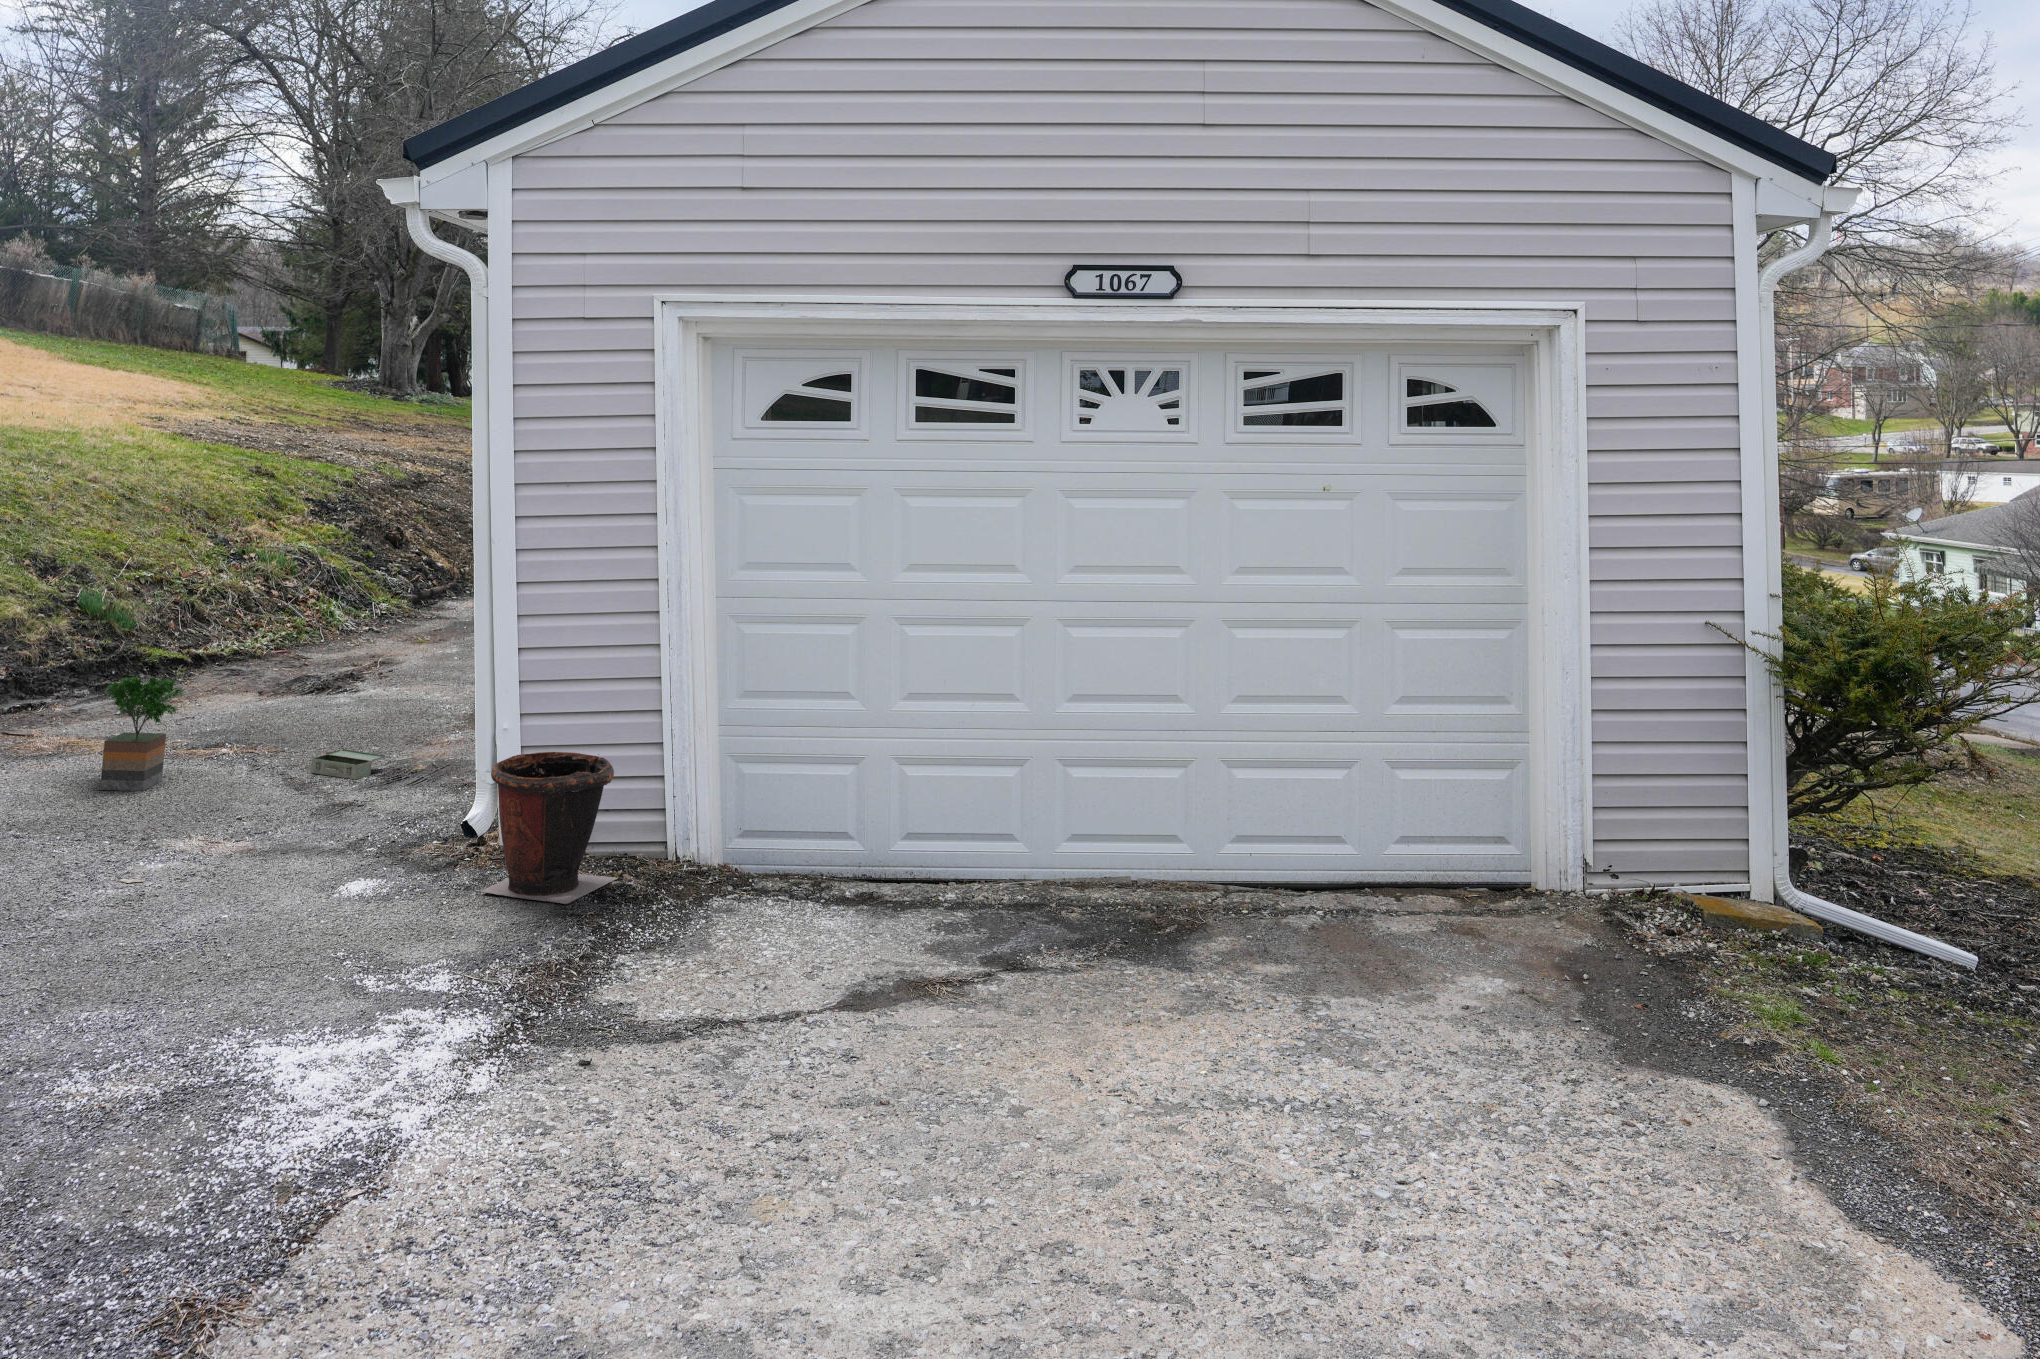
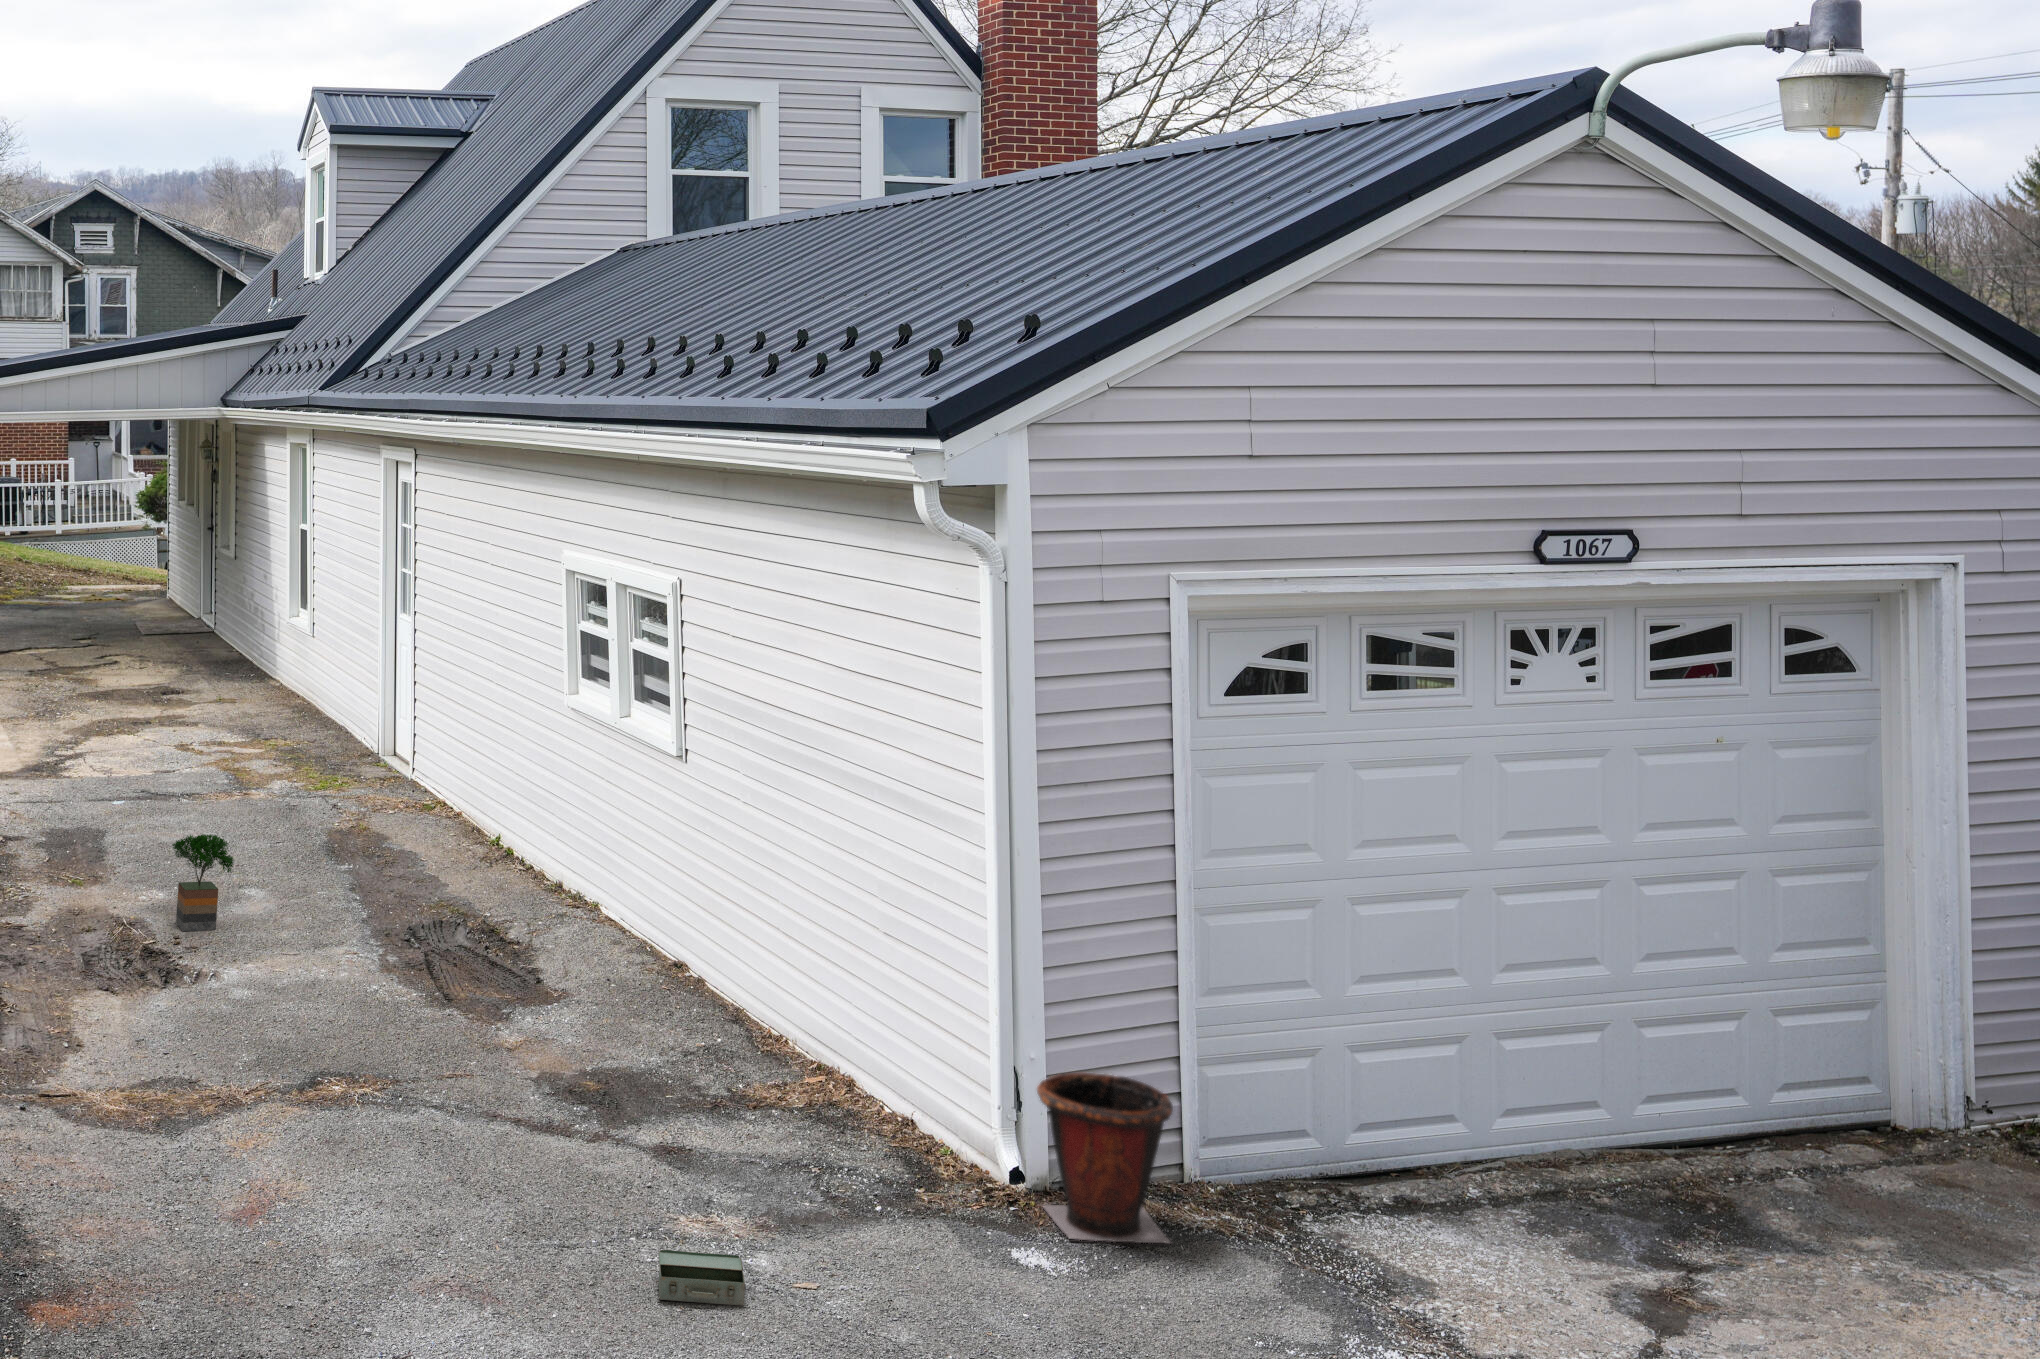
potted tree: present [100,676,185,791] -> present [172,834,234,931]
toolbox: present [311,749,385,779] -> present [659,1250,745,1306]

